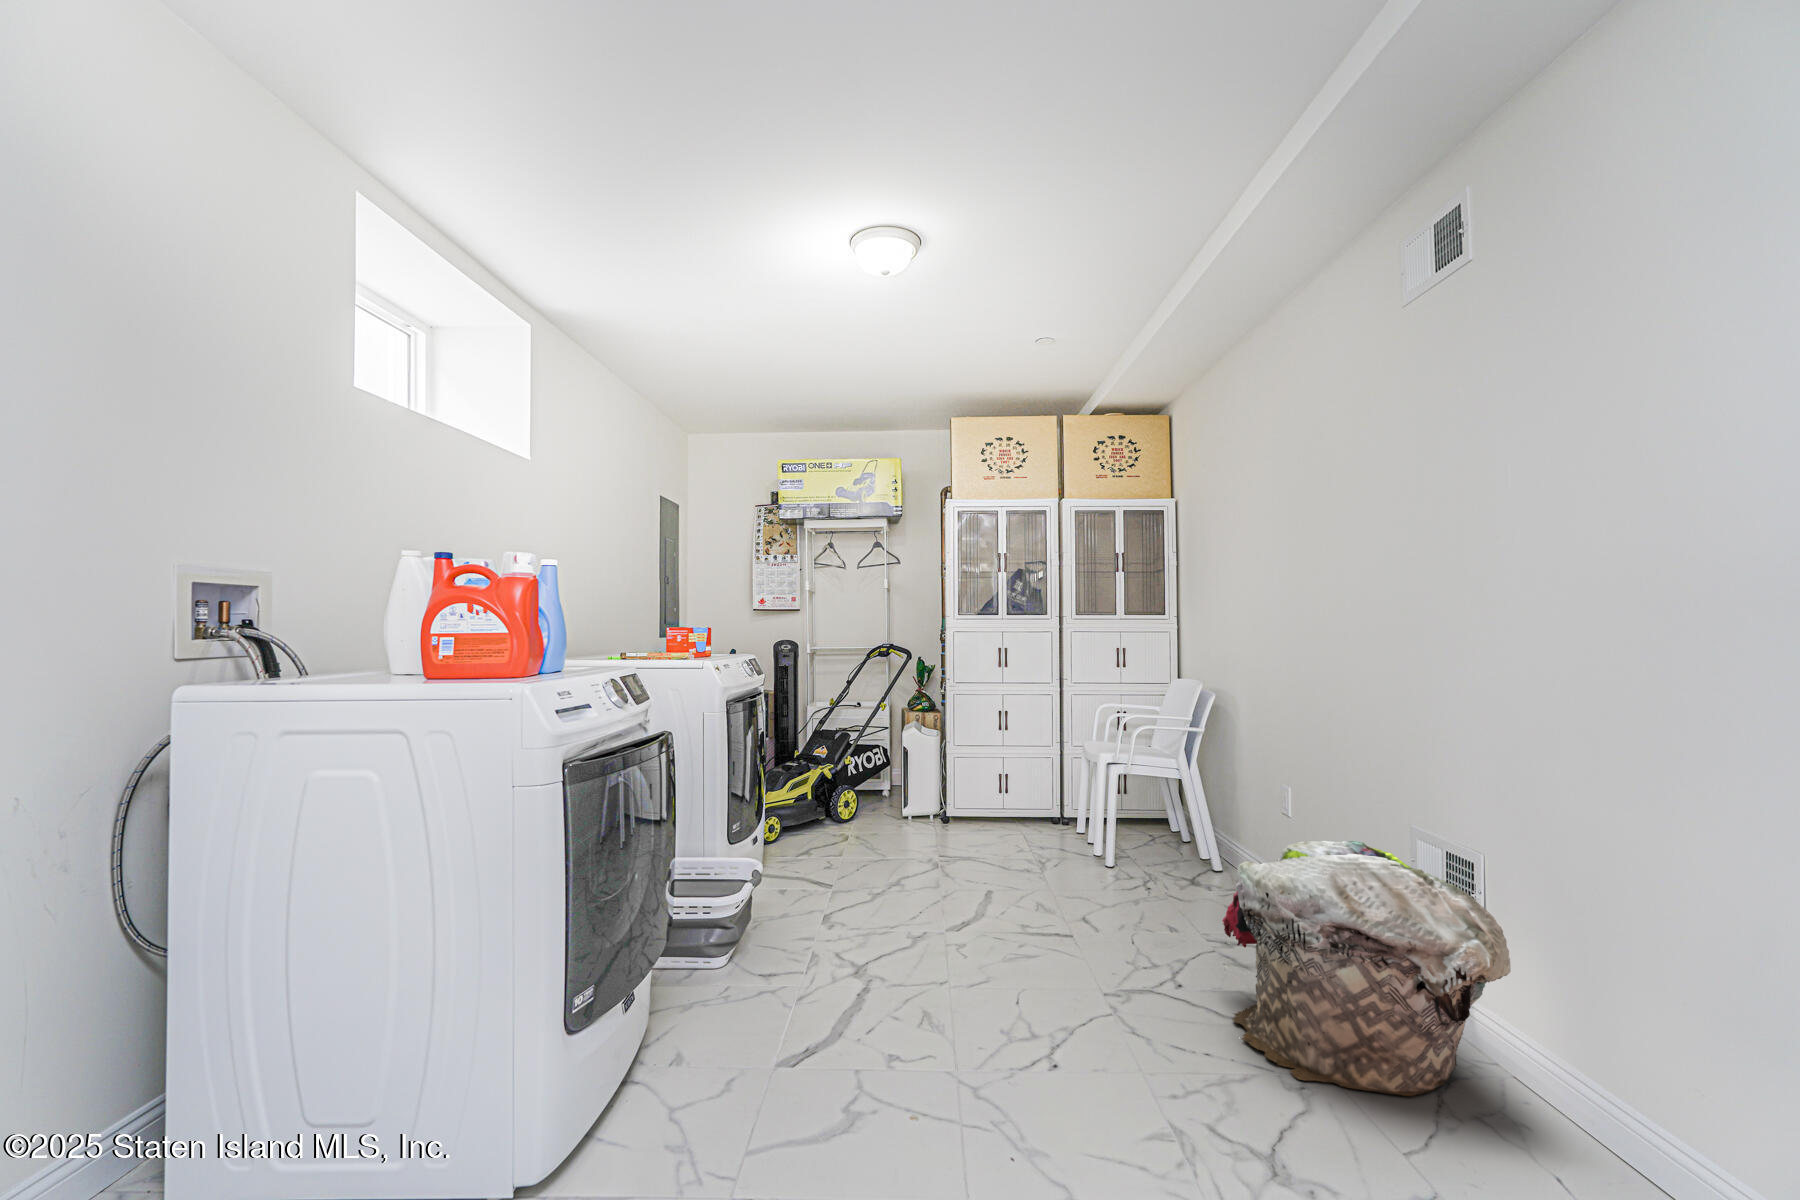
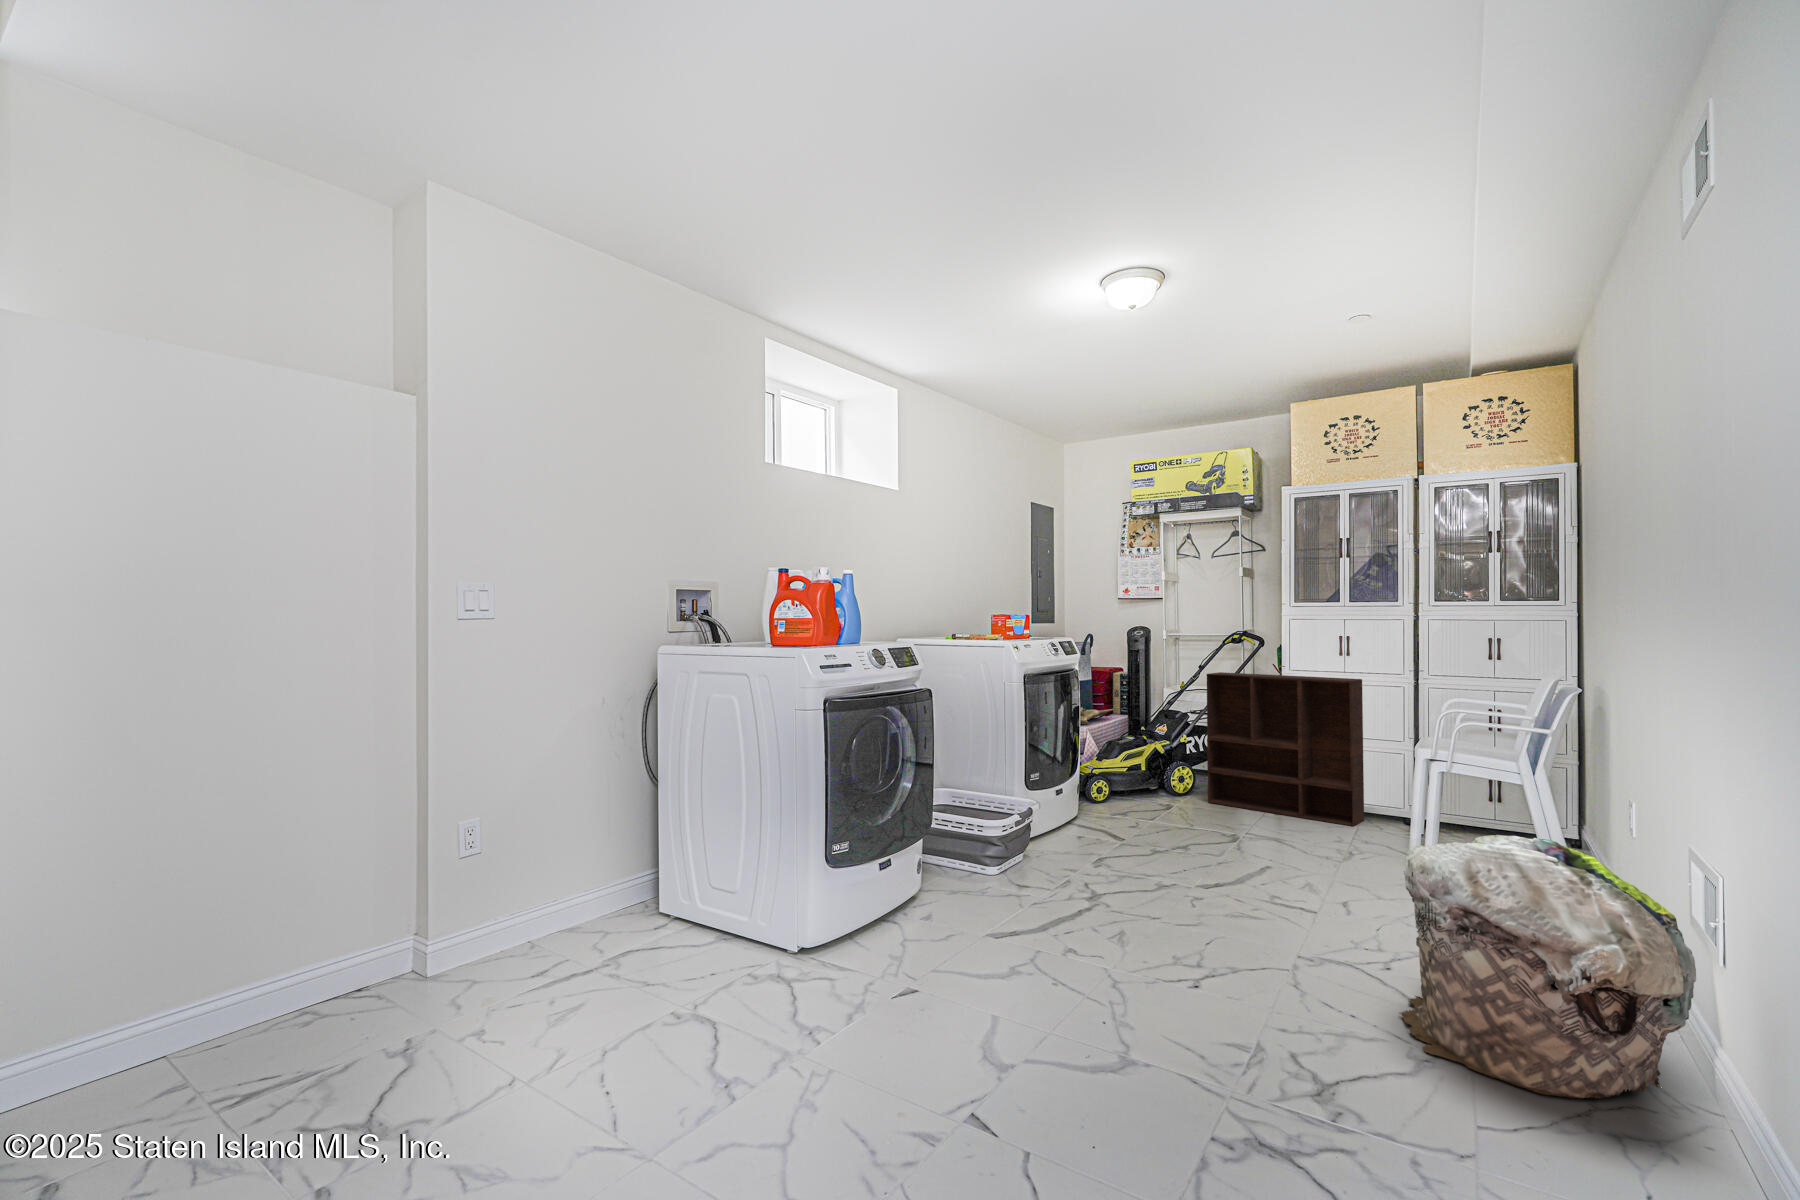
shelving unit: none [877,687,1021,832] -> present [1207,672,1364,826]

